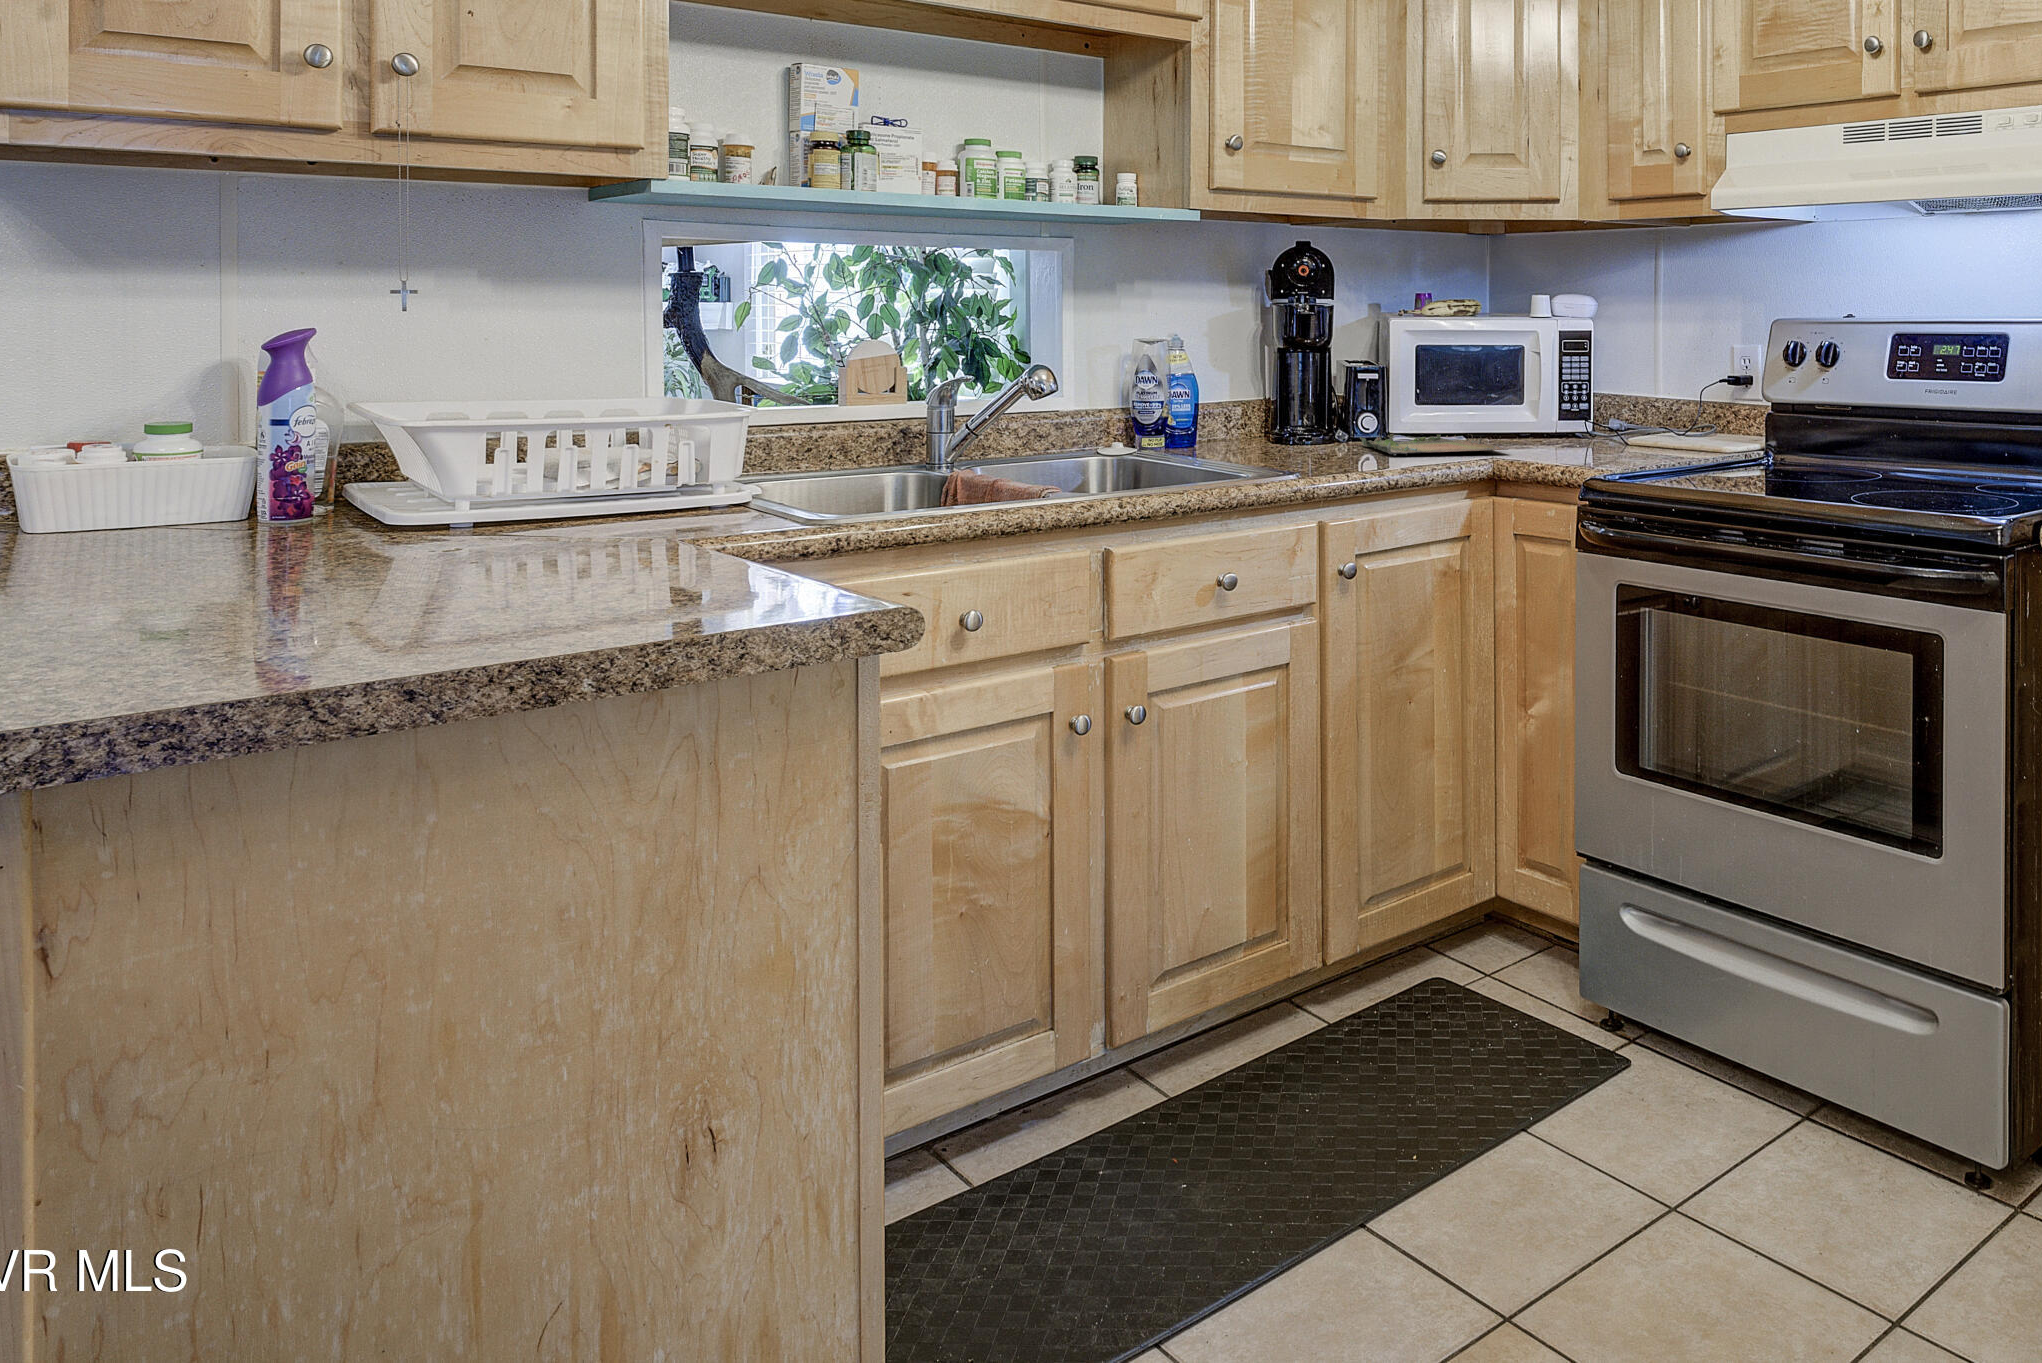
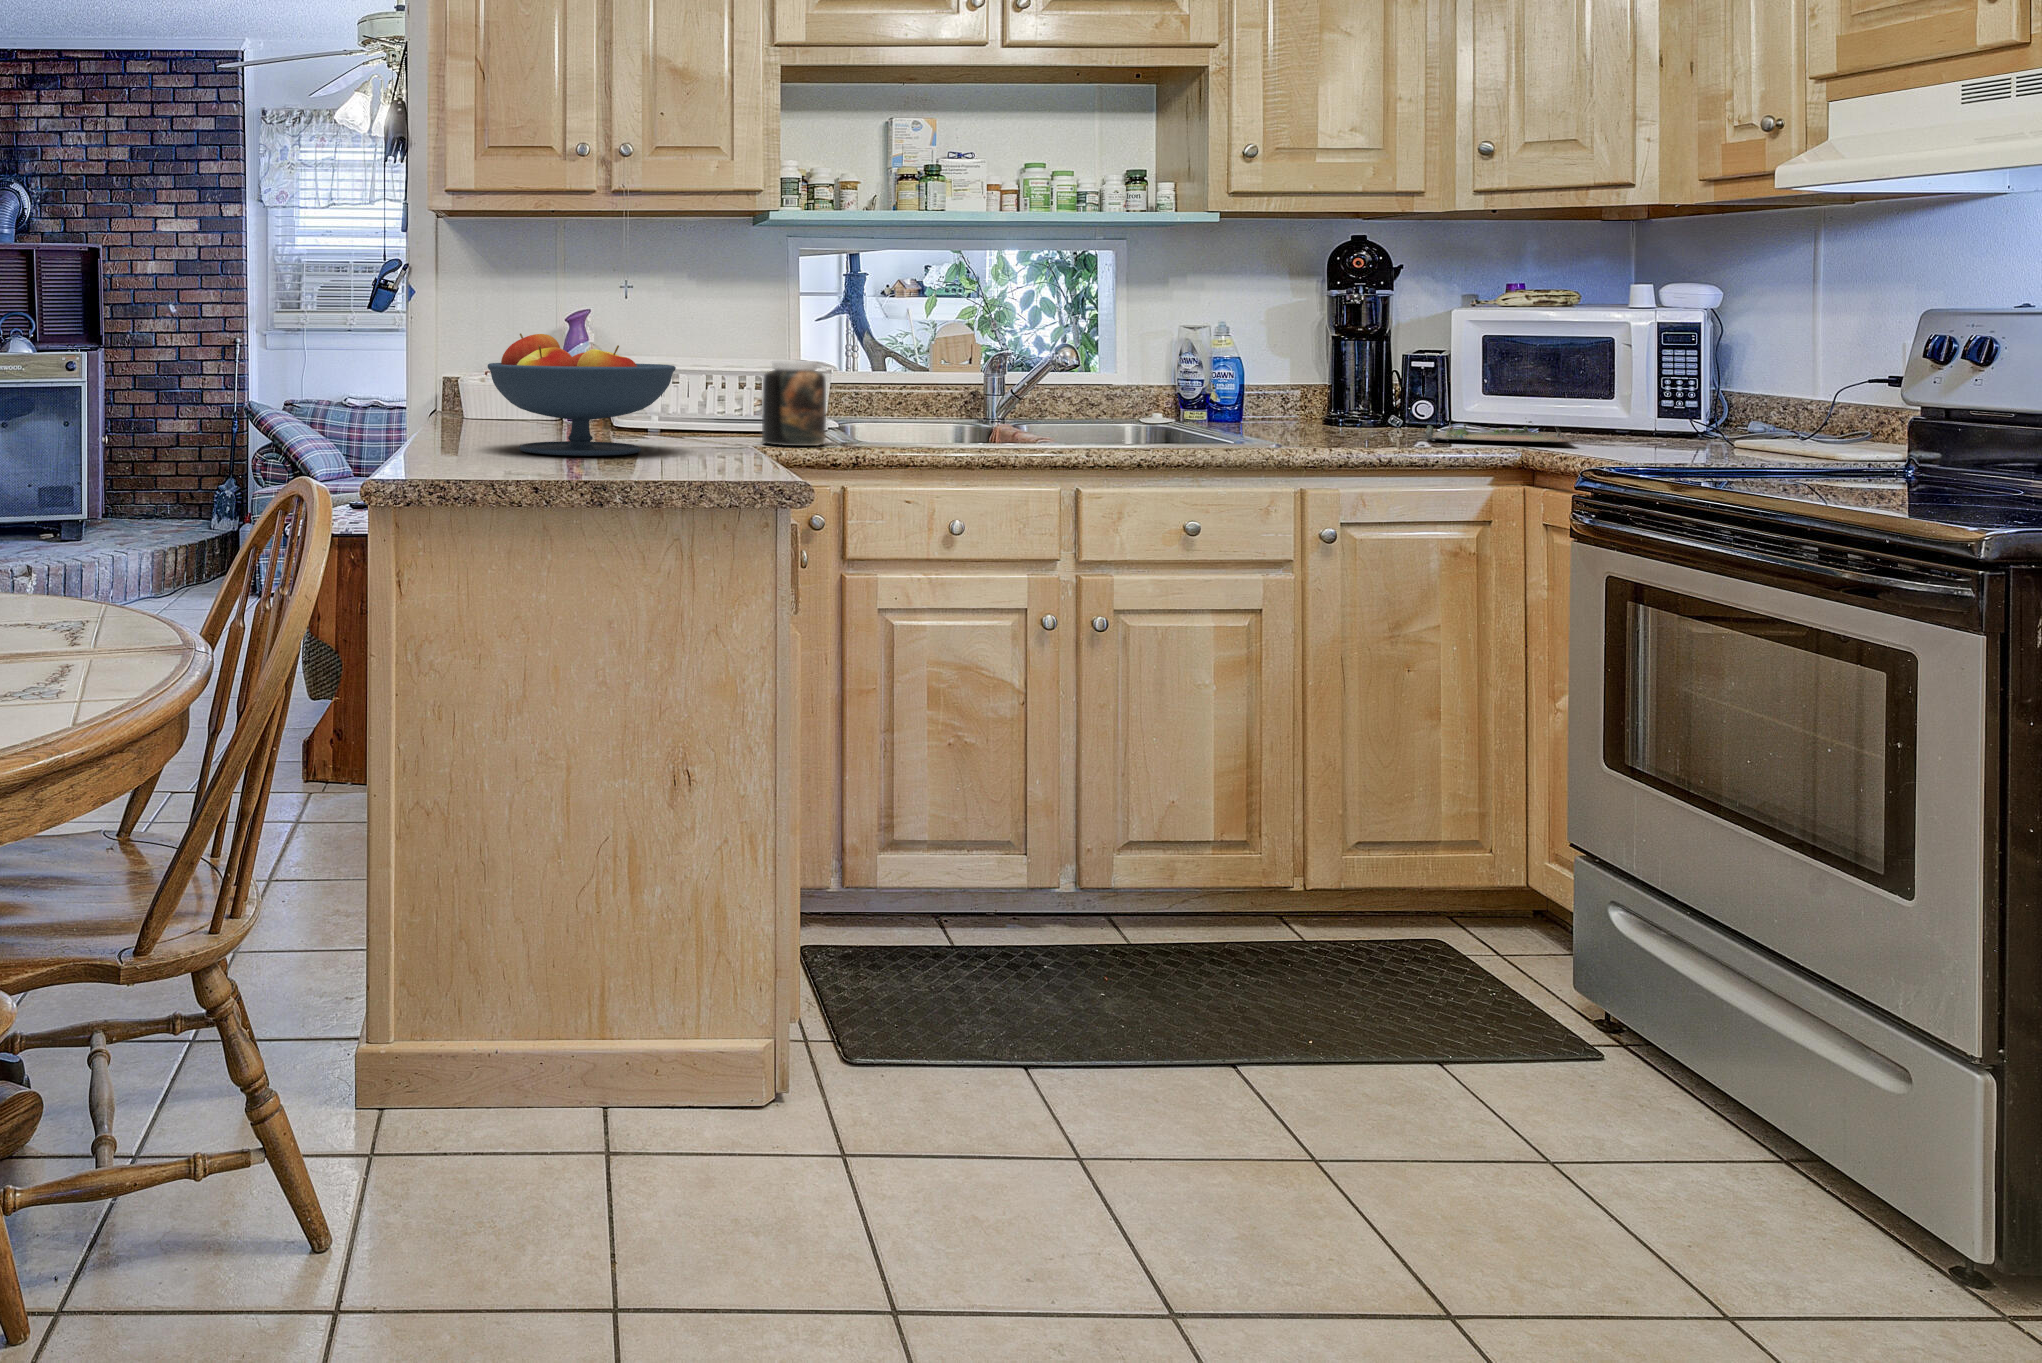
fruit bowl: none [160,375,574,601] -> present [488,333,676,456]
jar: none [685,403,788,531] -> present [762,361,826,446]

